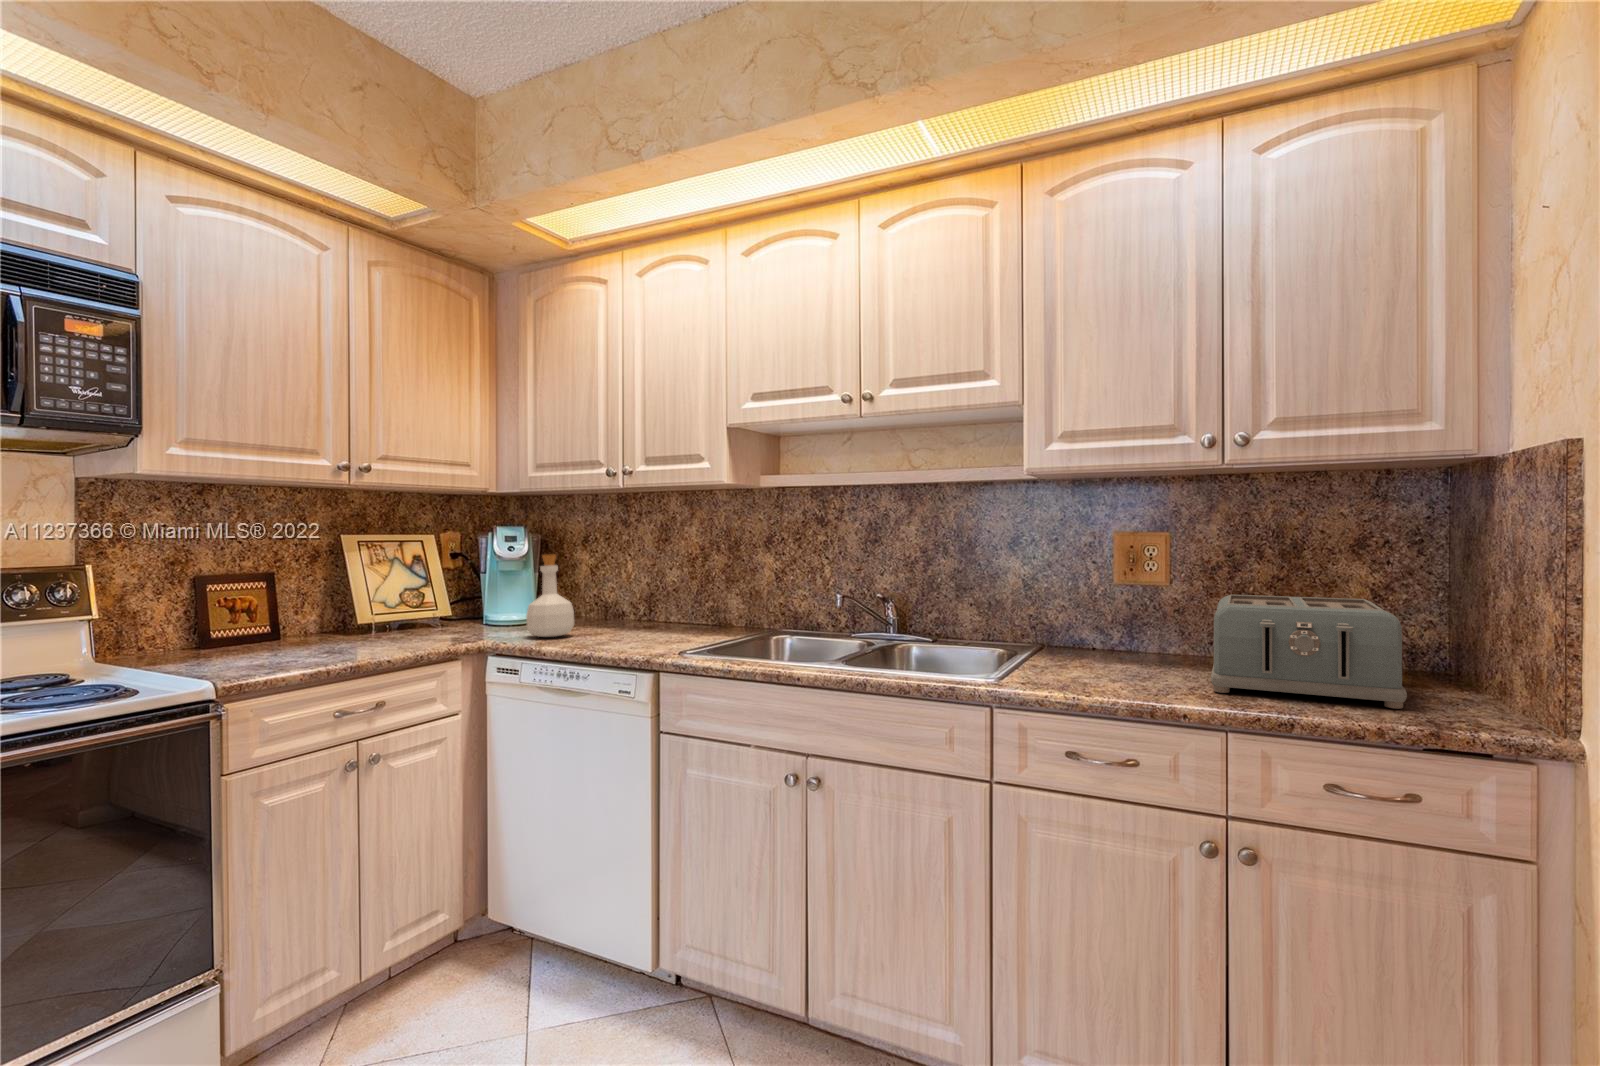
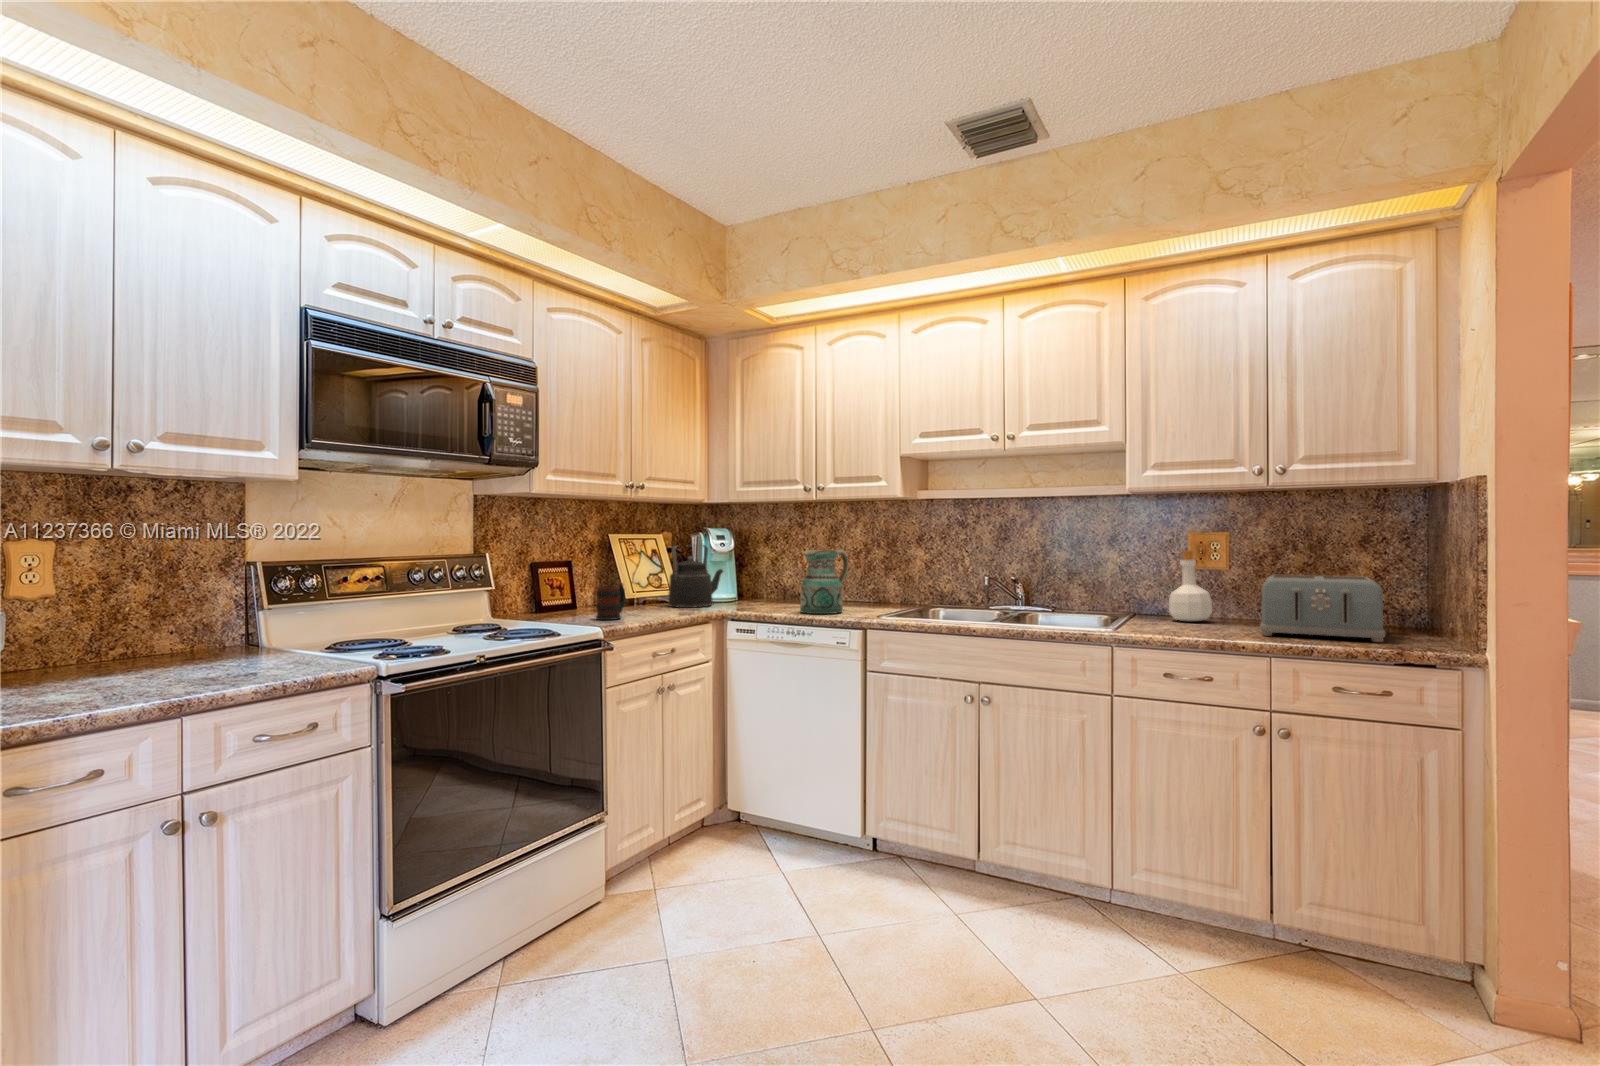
kettle: none [425,549,513,635] -> present [669,545,723,608]
bottle: present [526,554,574,637] -> present [1169,551,1212,621]
ceramic pitcher: none [585,555,660,647] -> present [800,549,848,614]
mug: none [260,606,317,662] -> present [596,583,625,620]

